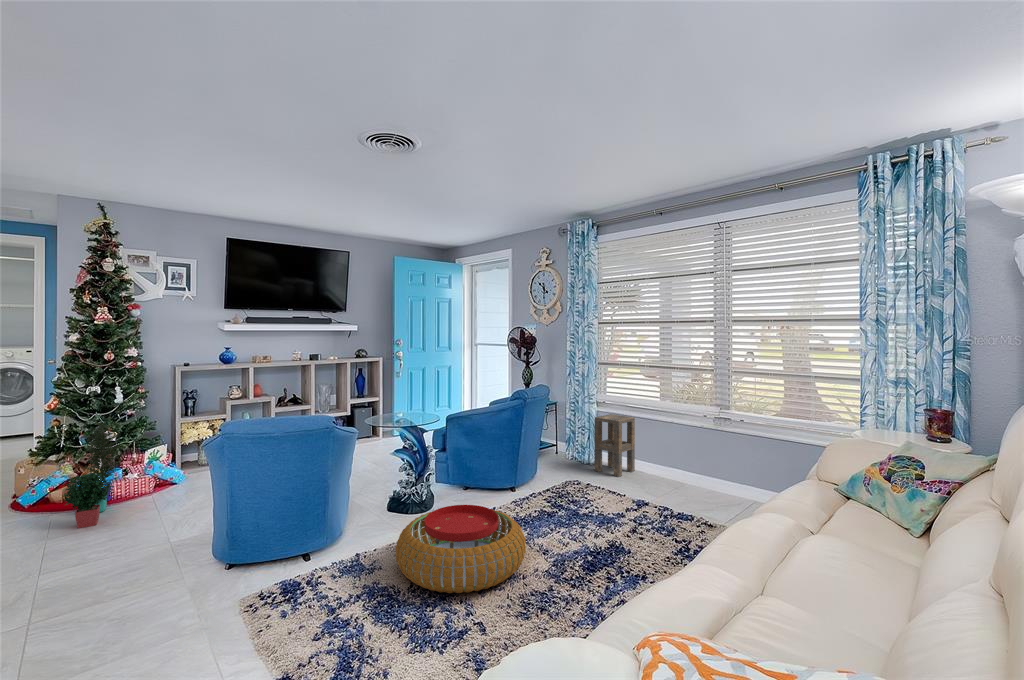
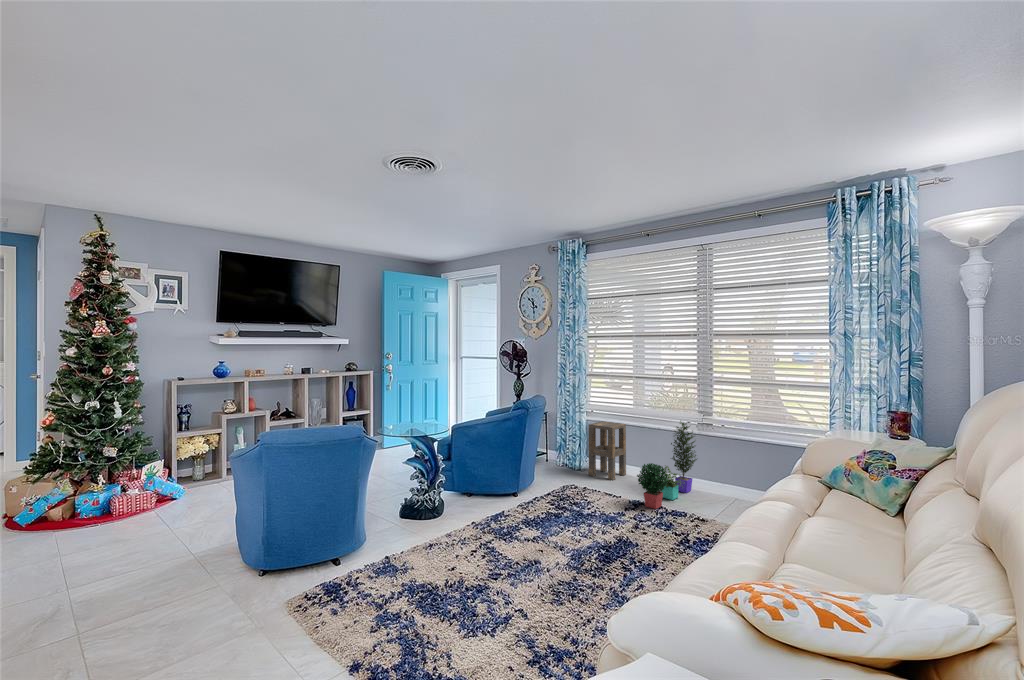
potted plant: present [64,421,122,528] -> present [637,421,697,509]
pouf: present [396,505,526,593] -> none [427,508,547,588]

